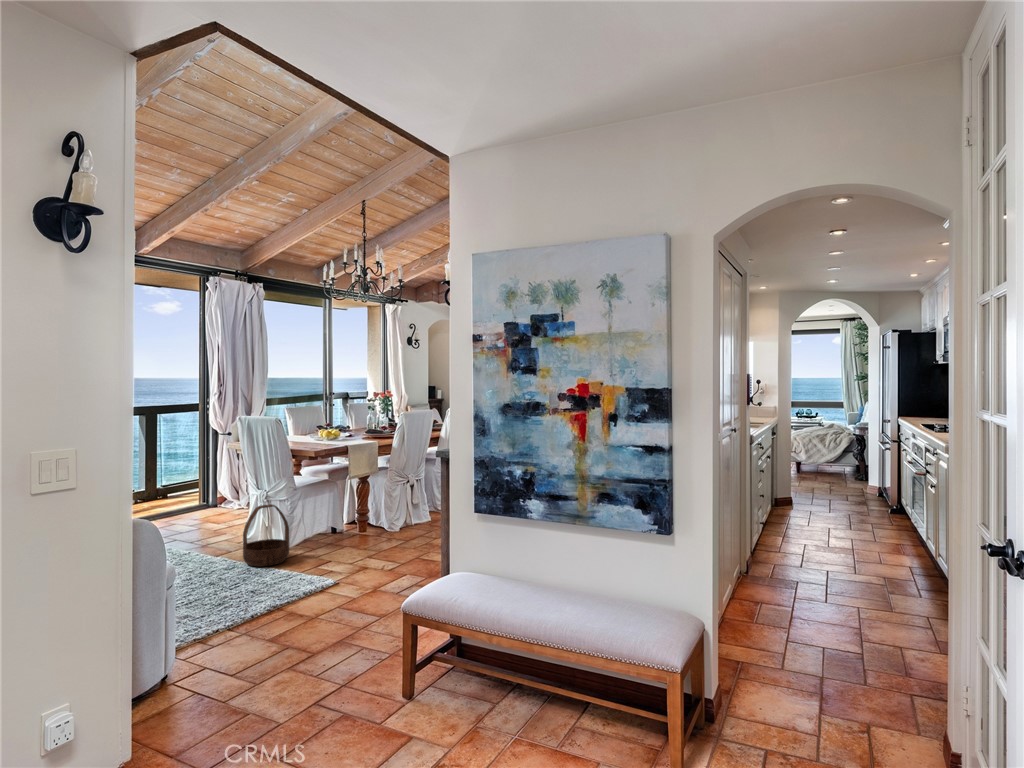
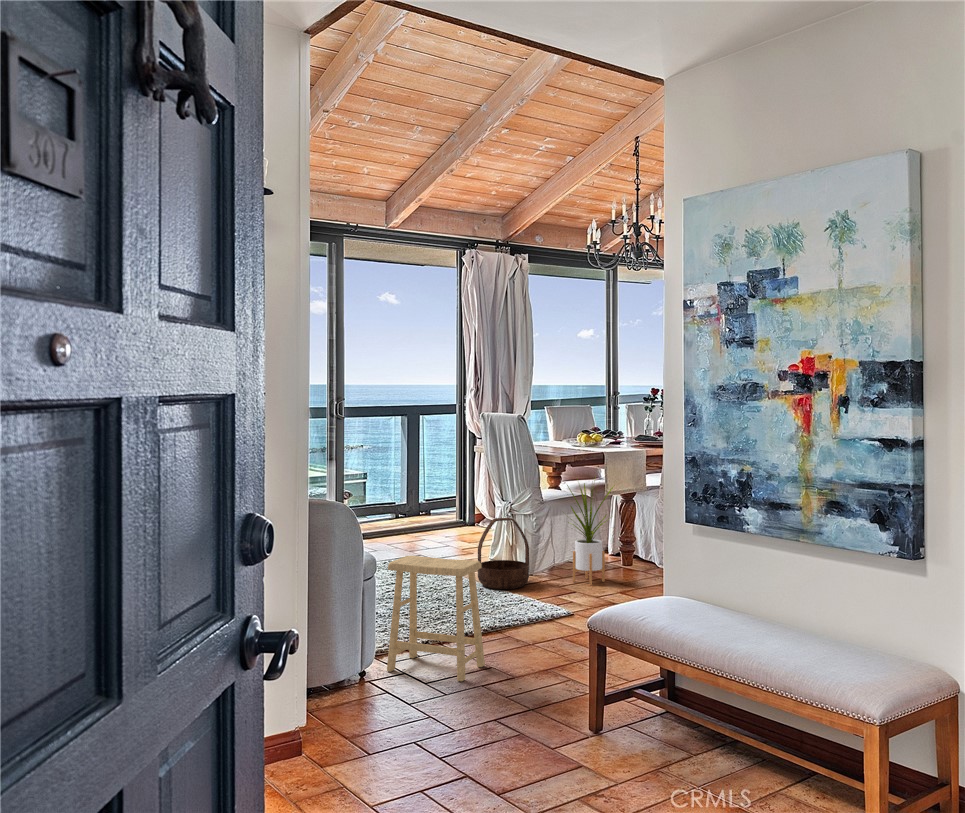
house plant: none [315,463,362,552] -> present [567,483,613,585]
footstool: none [186,558,283,678] -> present [387,556,485,682]

